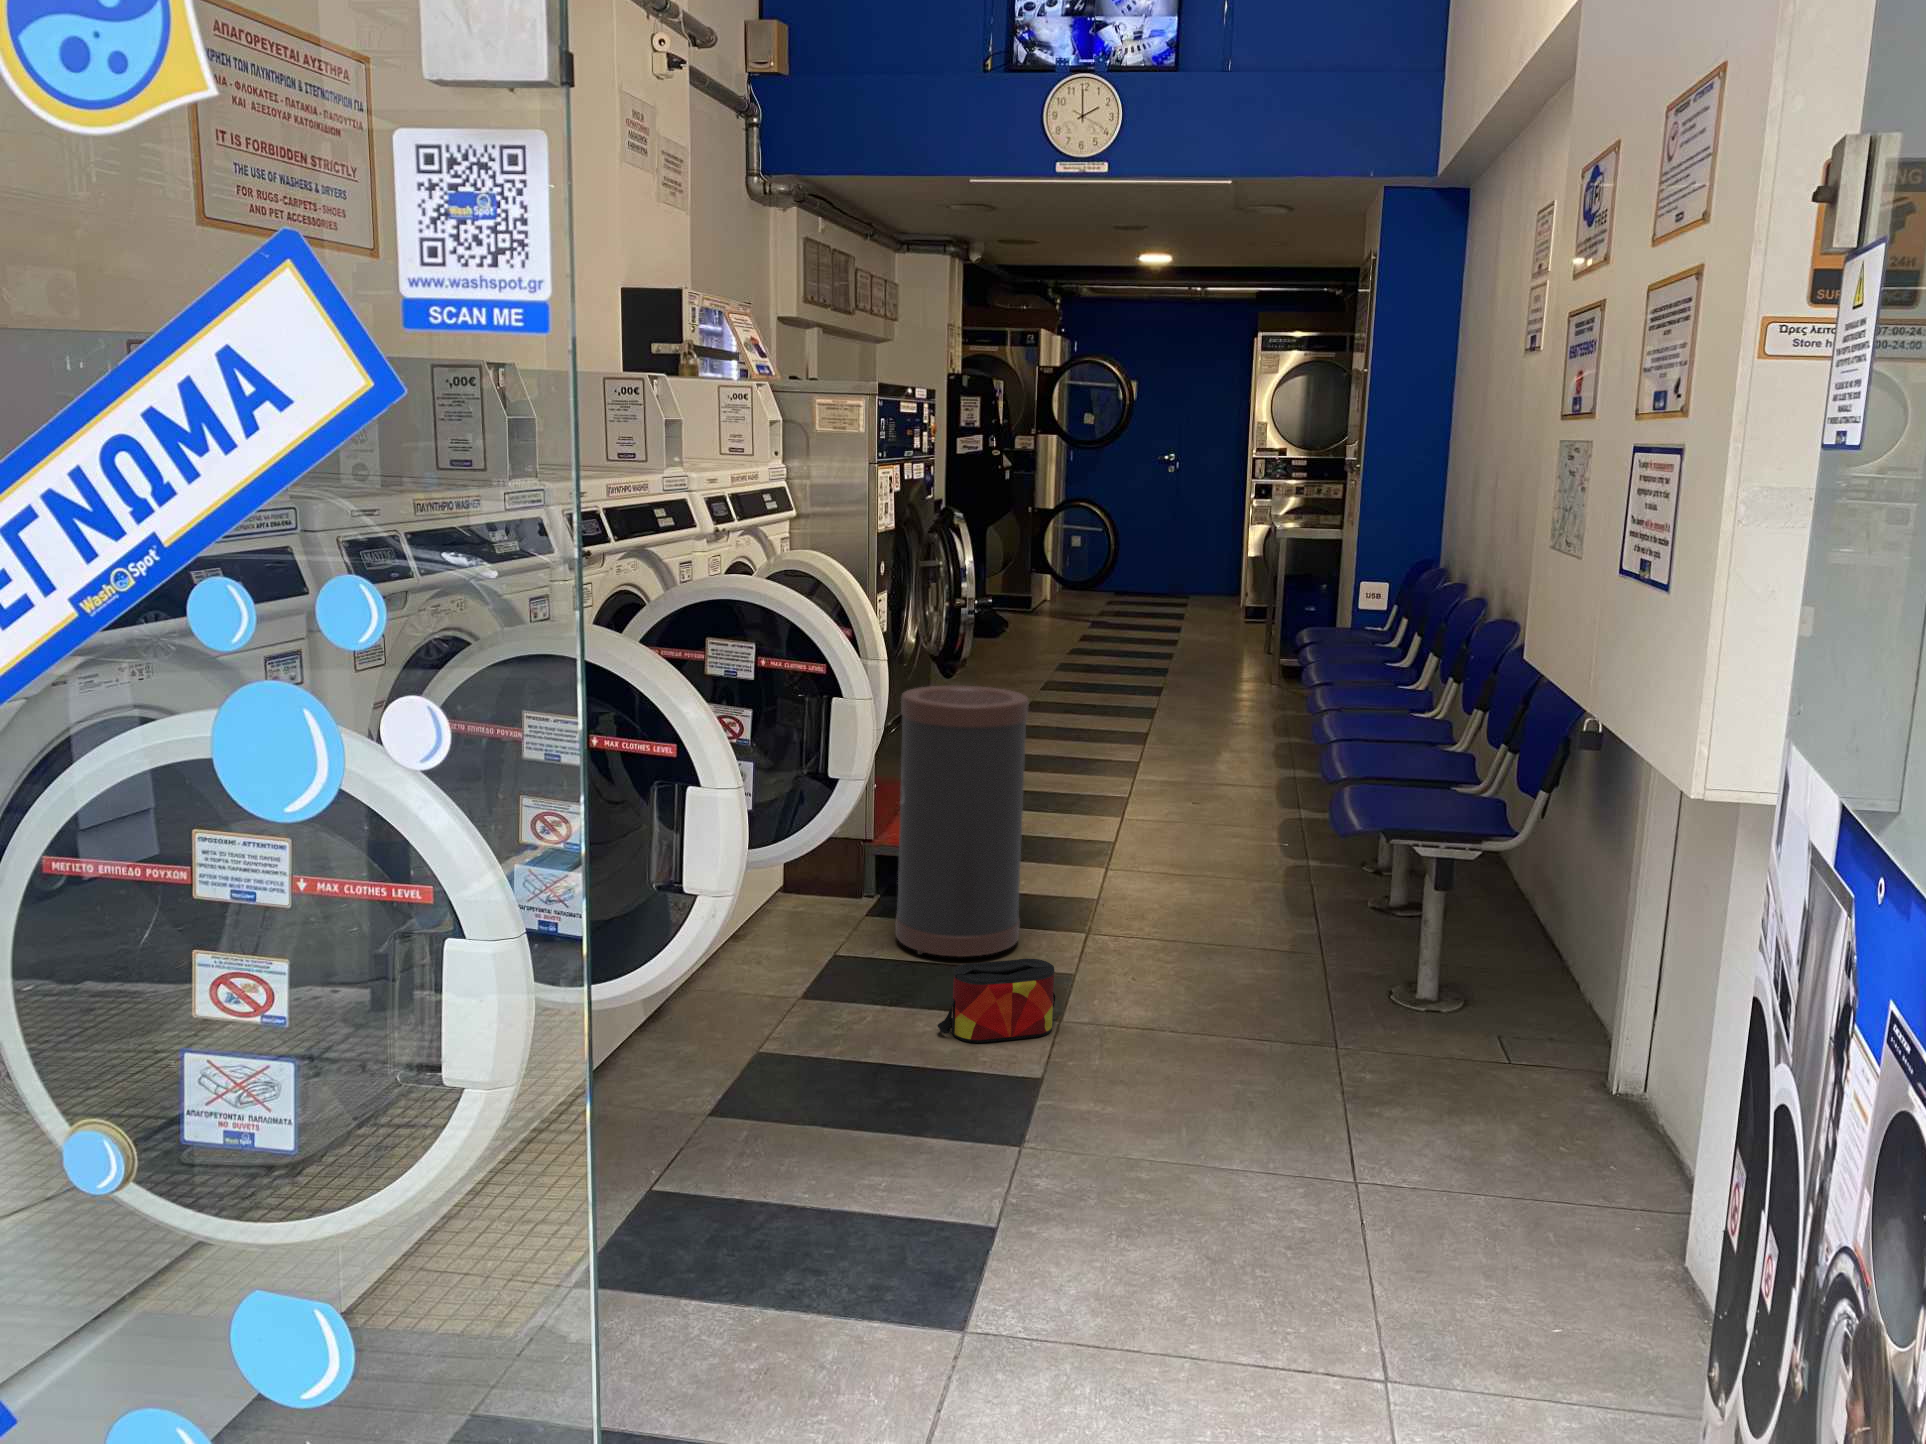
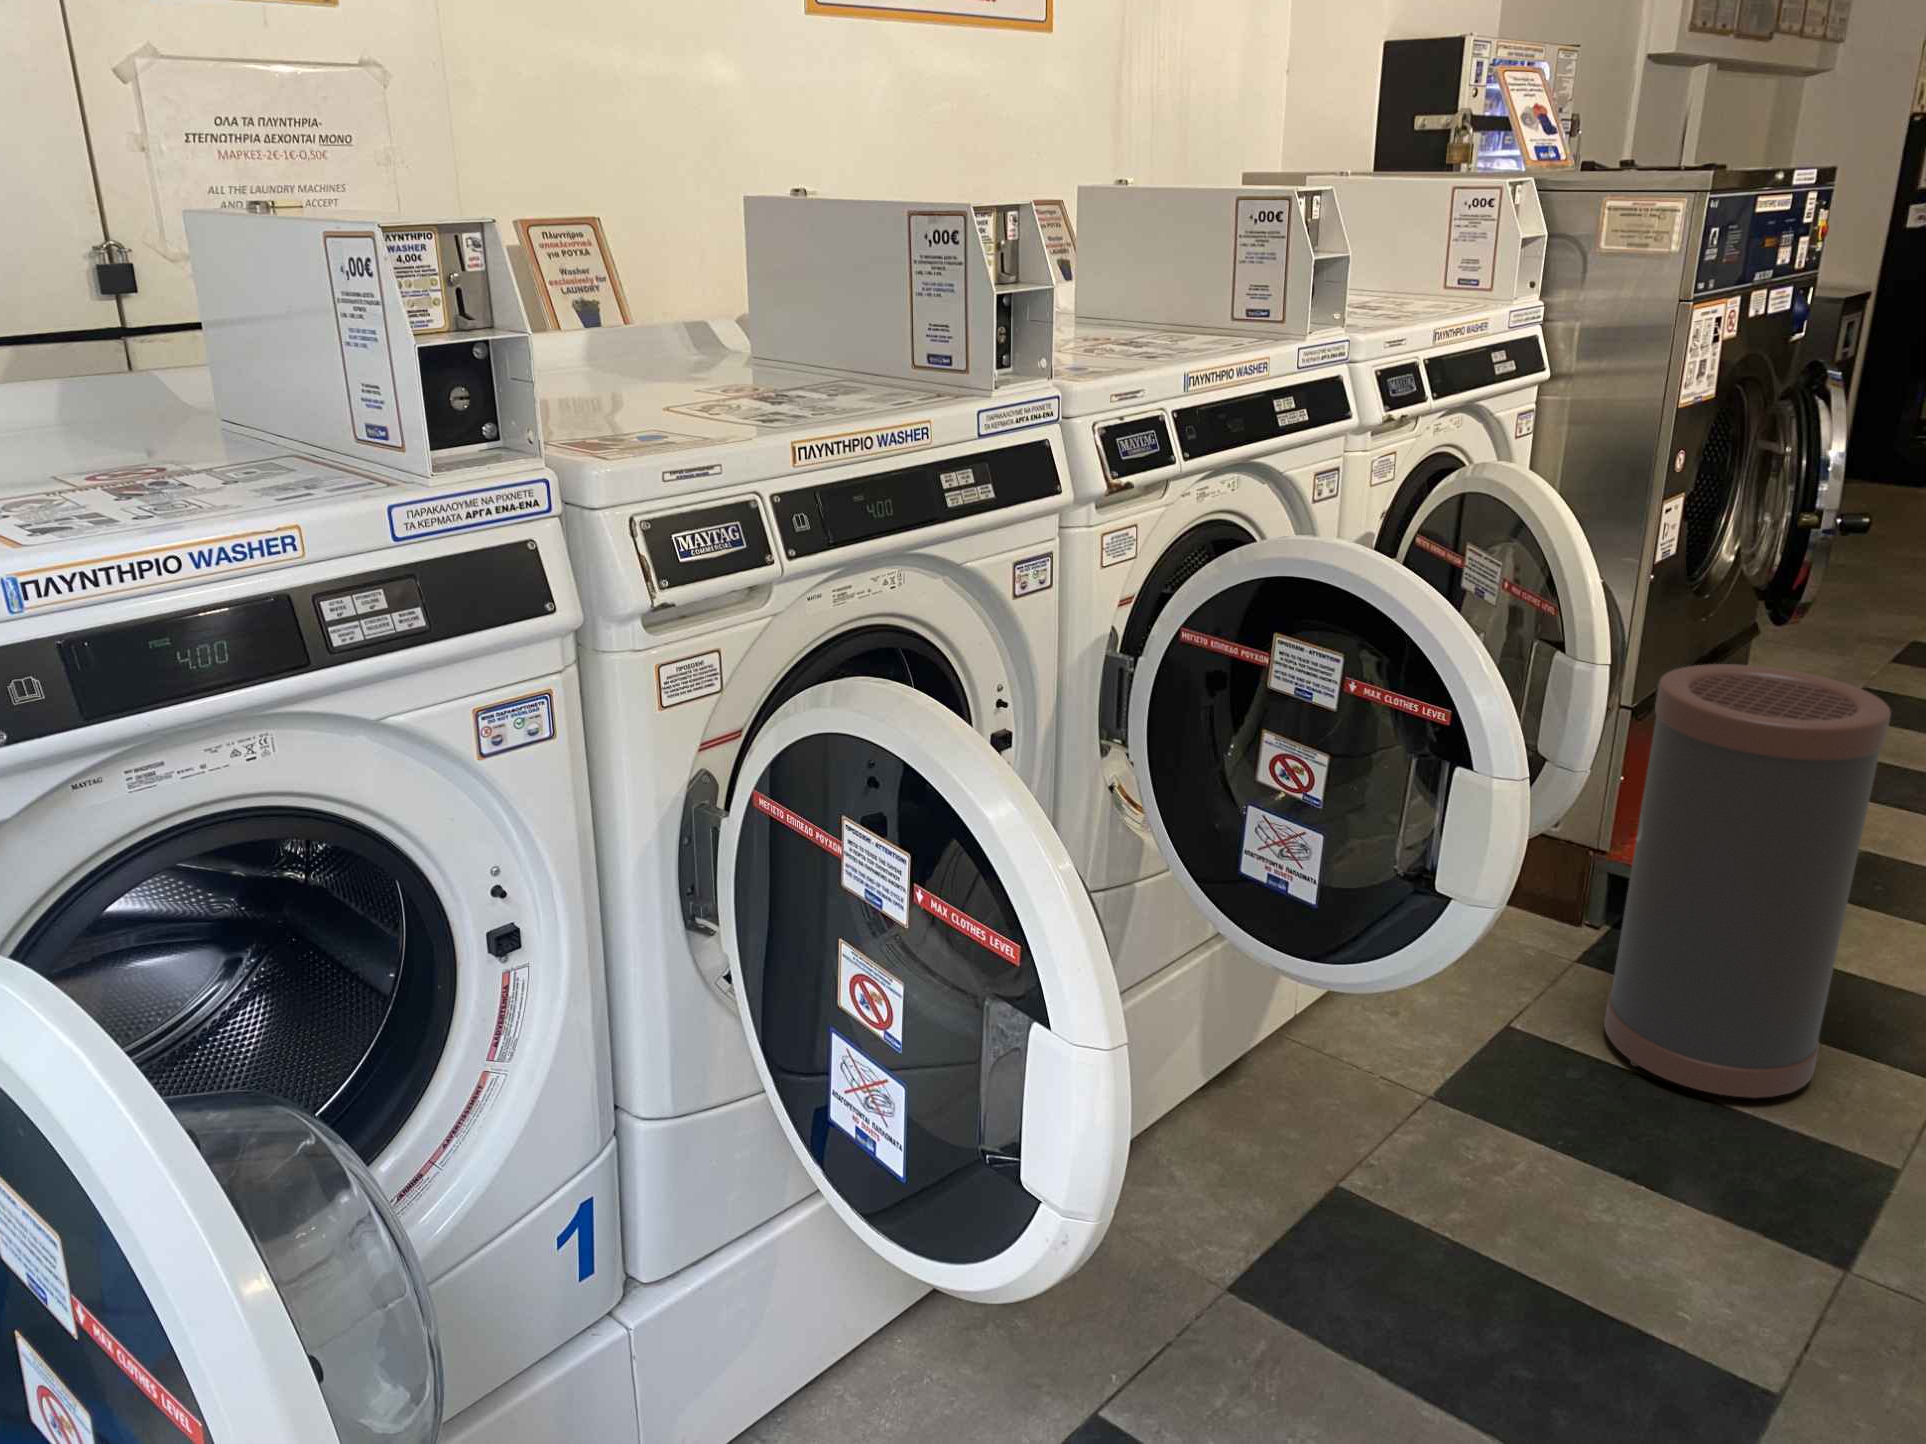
bag: present [938,959,1055,1043] -> none [1613,1144,1841,1299]

